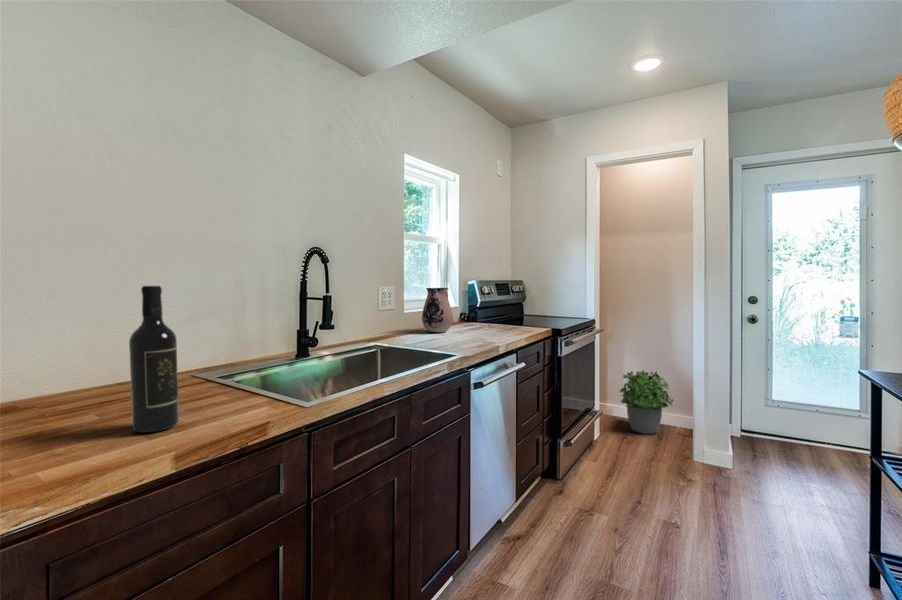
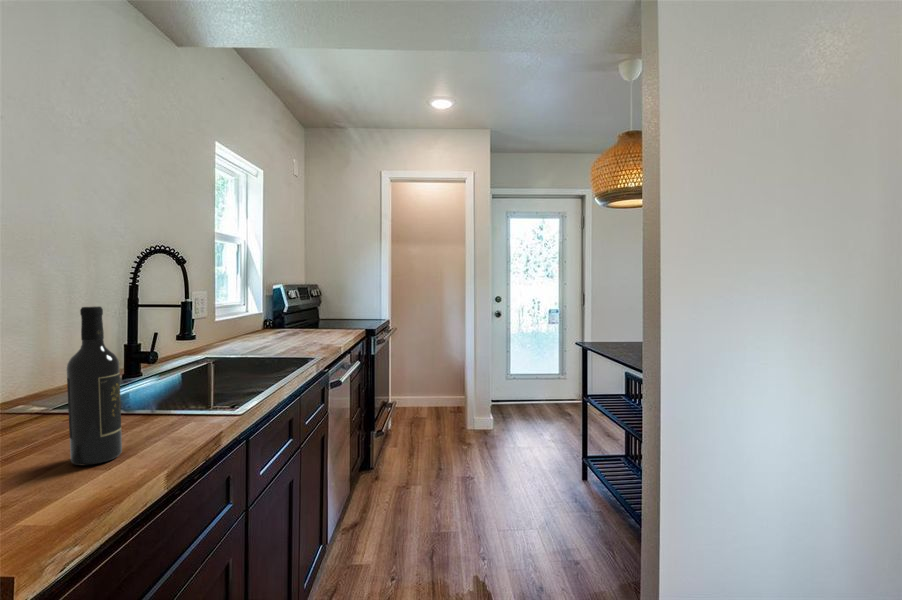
ceramic pitcher: present [422,288,453,332] -> none [237,294,272,341]
potted plant: present [620,371,673,434] -> none [404,362,449,417]

